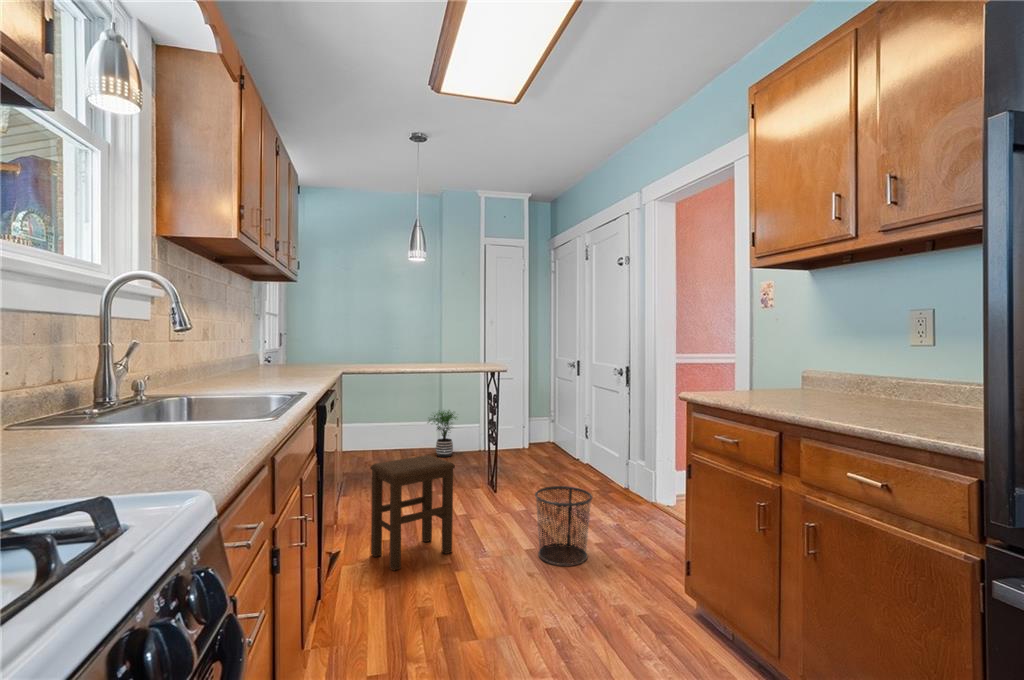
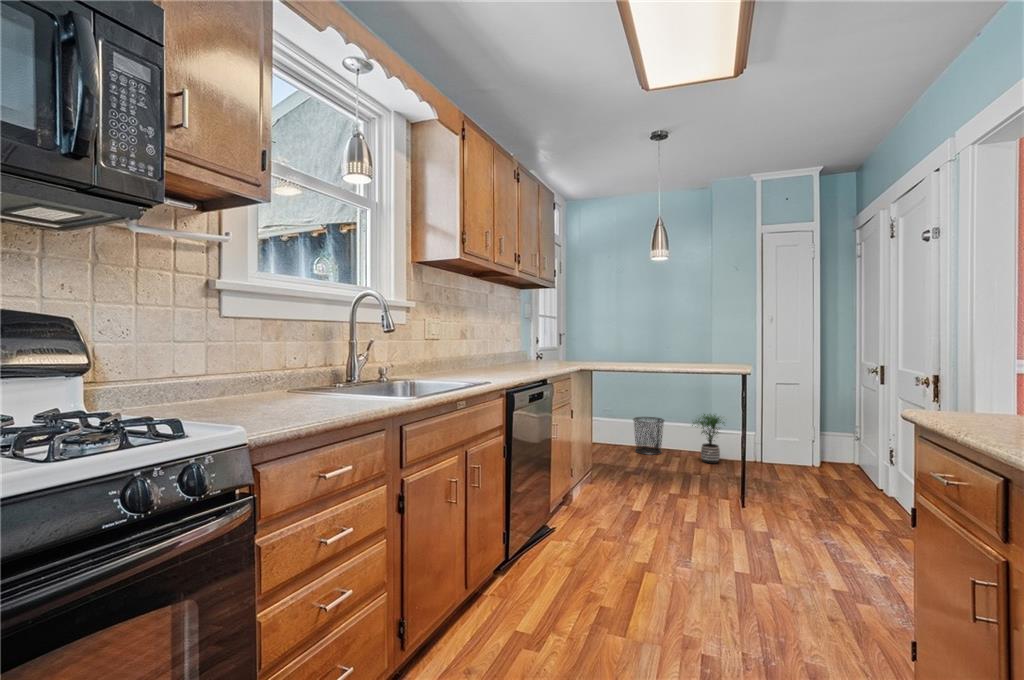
stool: present [370,455,455,571] -> none [578,453,657,556]
waste bin: present [535,486,592,566] -> present [633,417,664,455]

